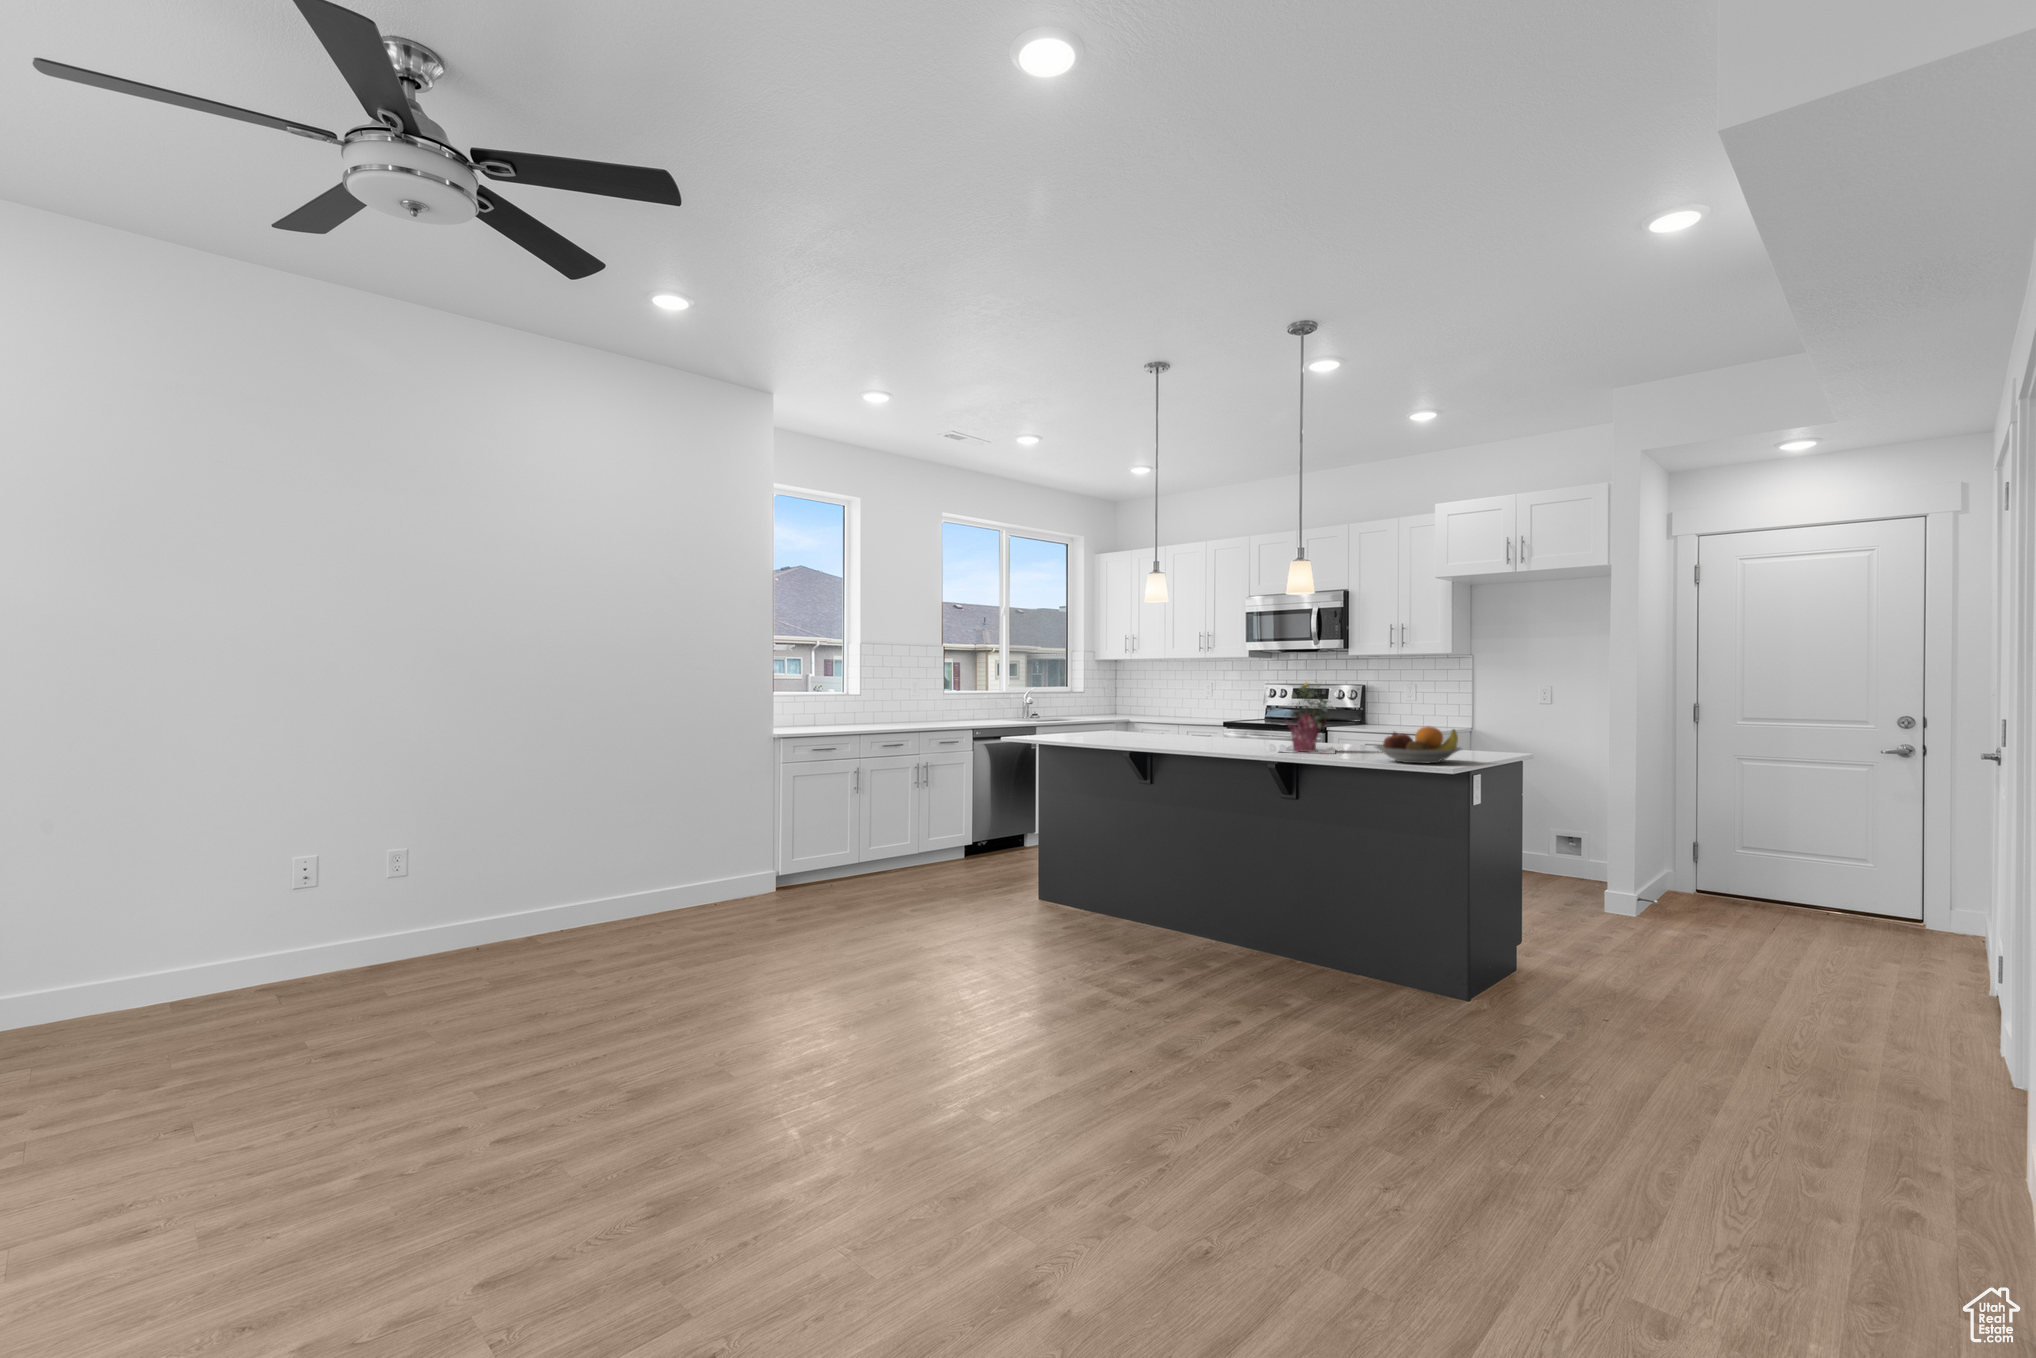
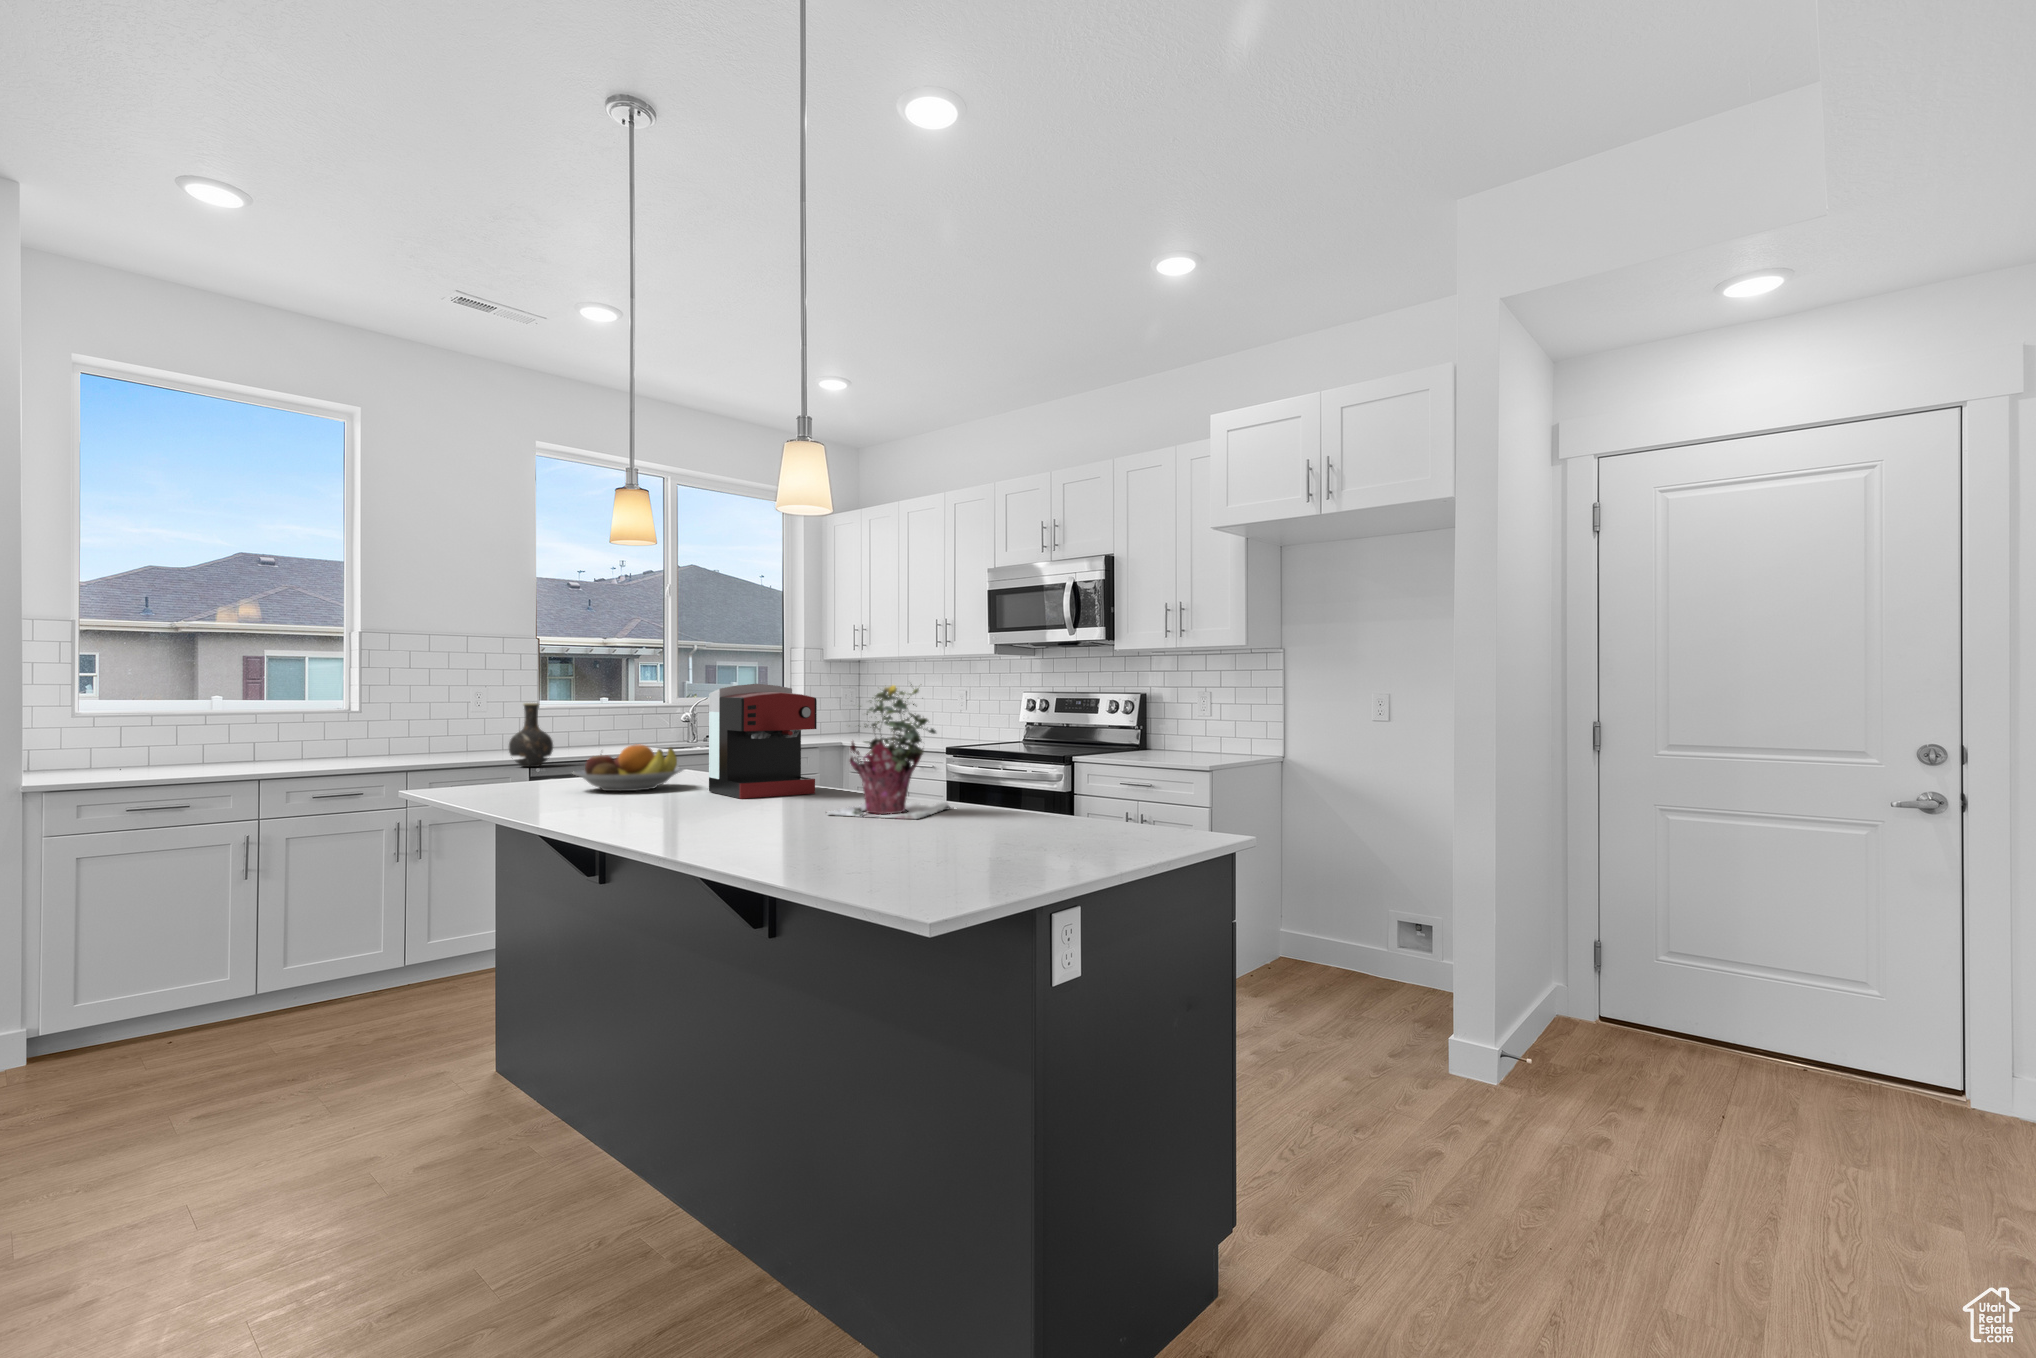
coffee maker: none [1159,680,1228,747] -> present [709,684,817,799]
vase: none [954,692,981,734] -> present [509,703,553,767]
fruit bowl: present [1375,727,1462,763] -> present [573,744,683,791]

